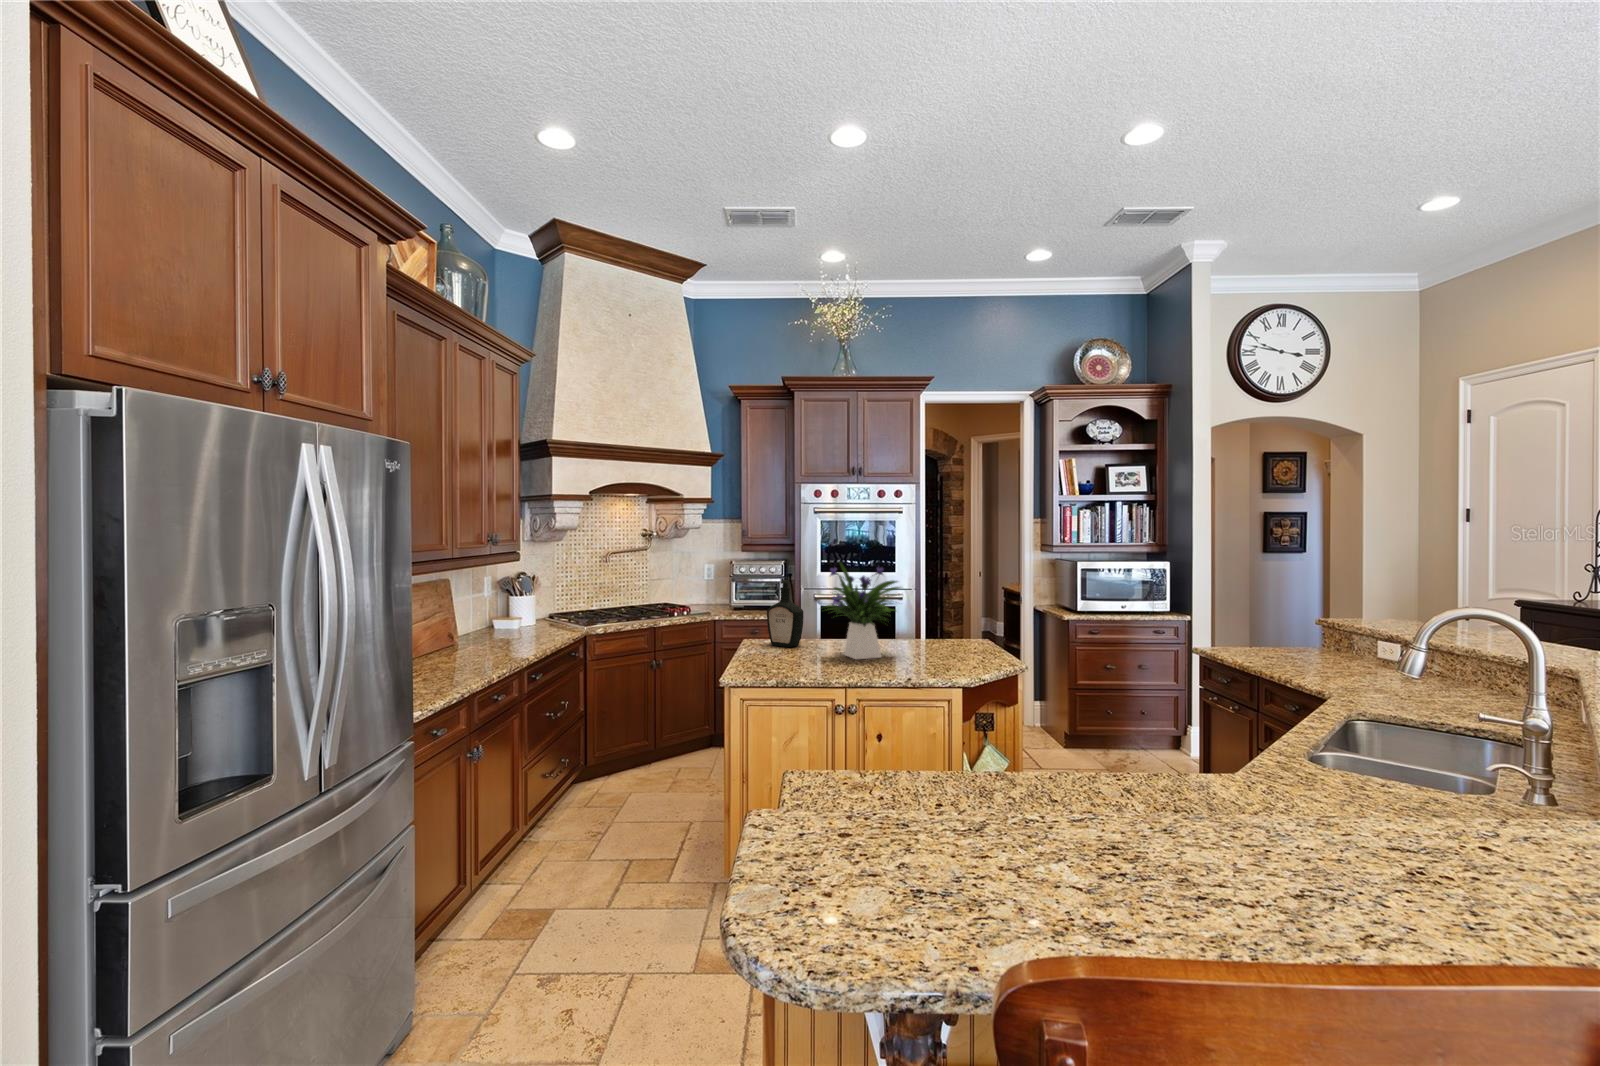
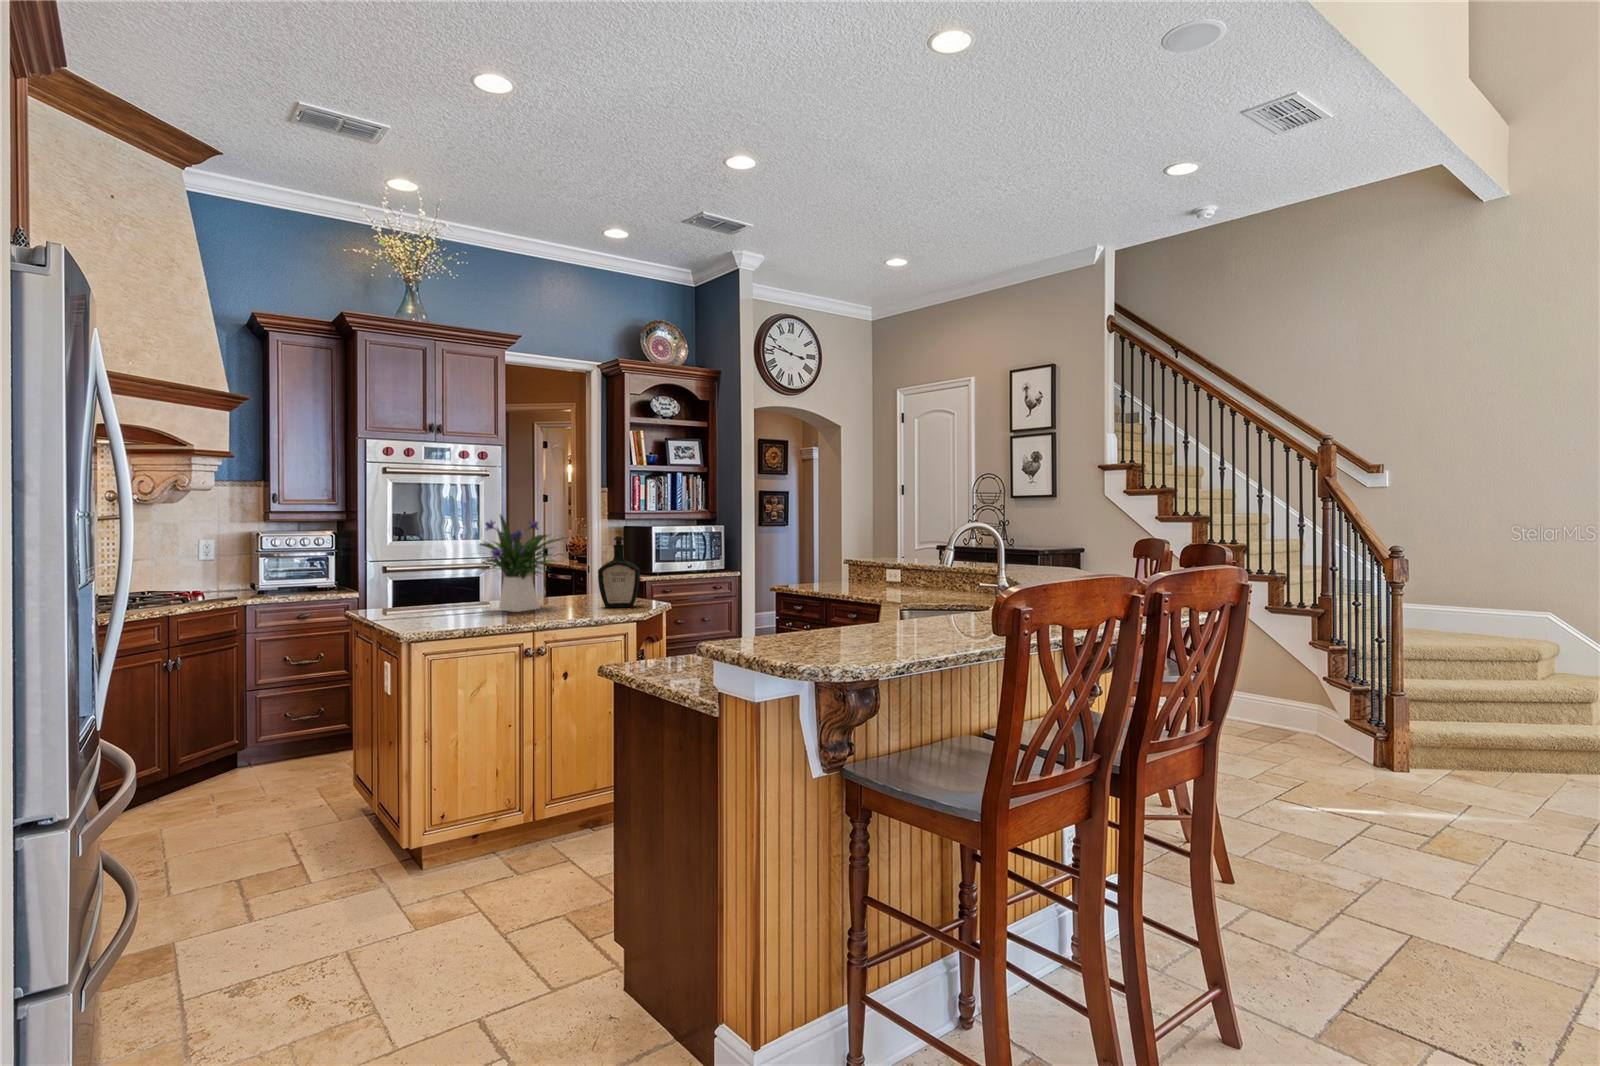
bottle: present [767,580,804,647] -> present [598,536,640,608]

